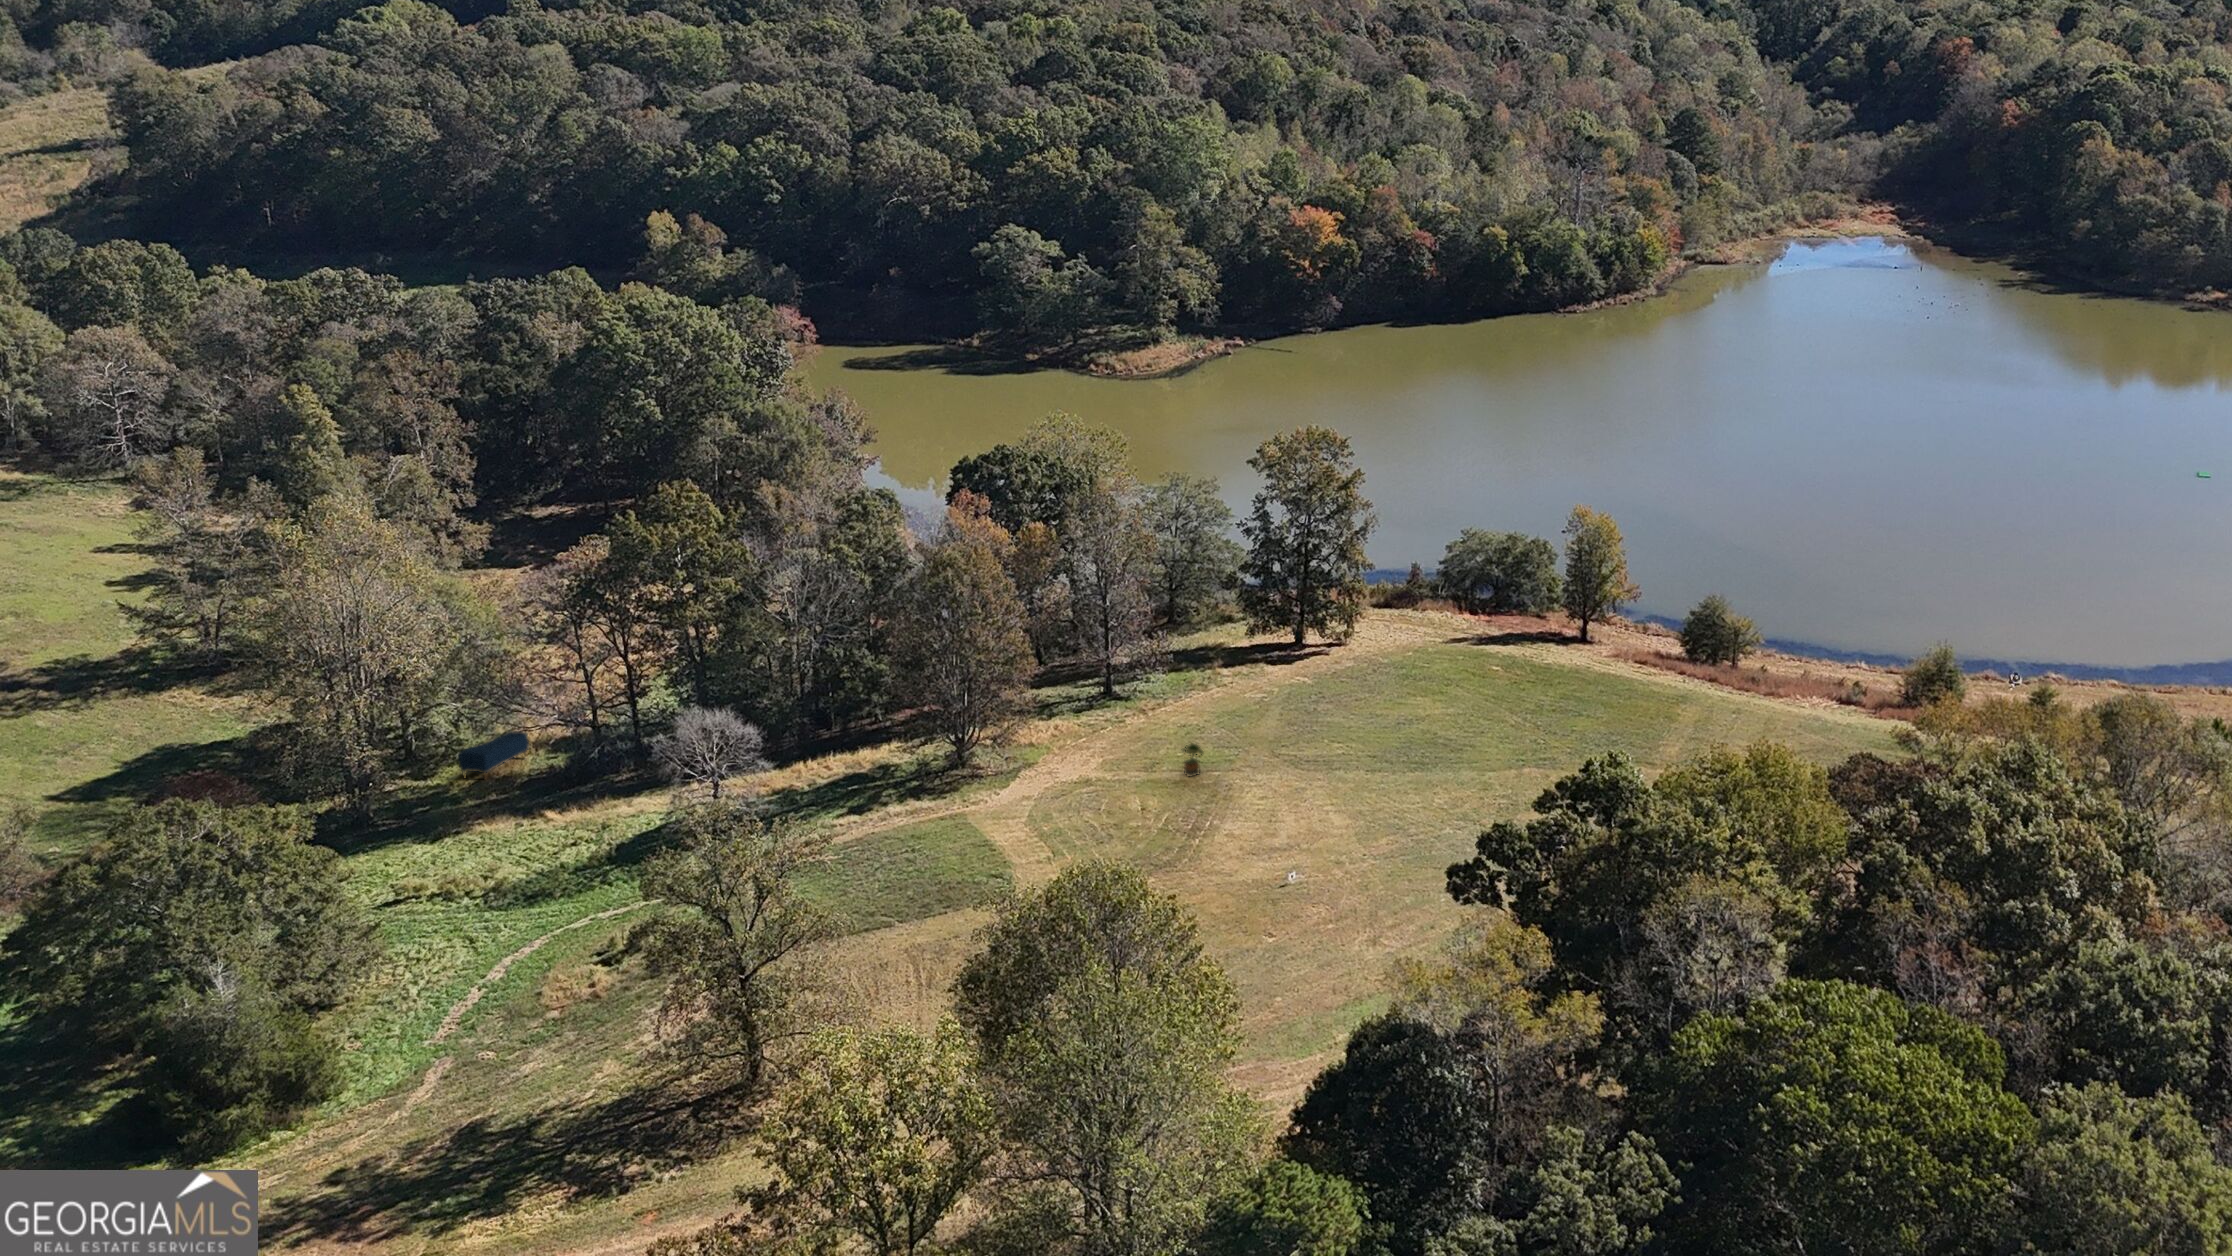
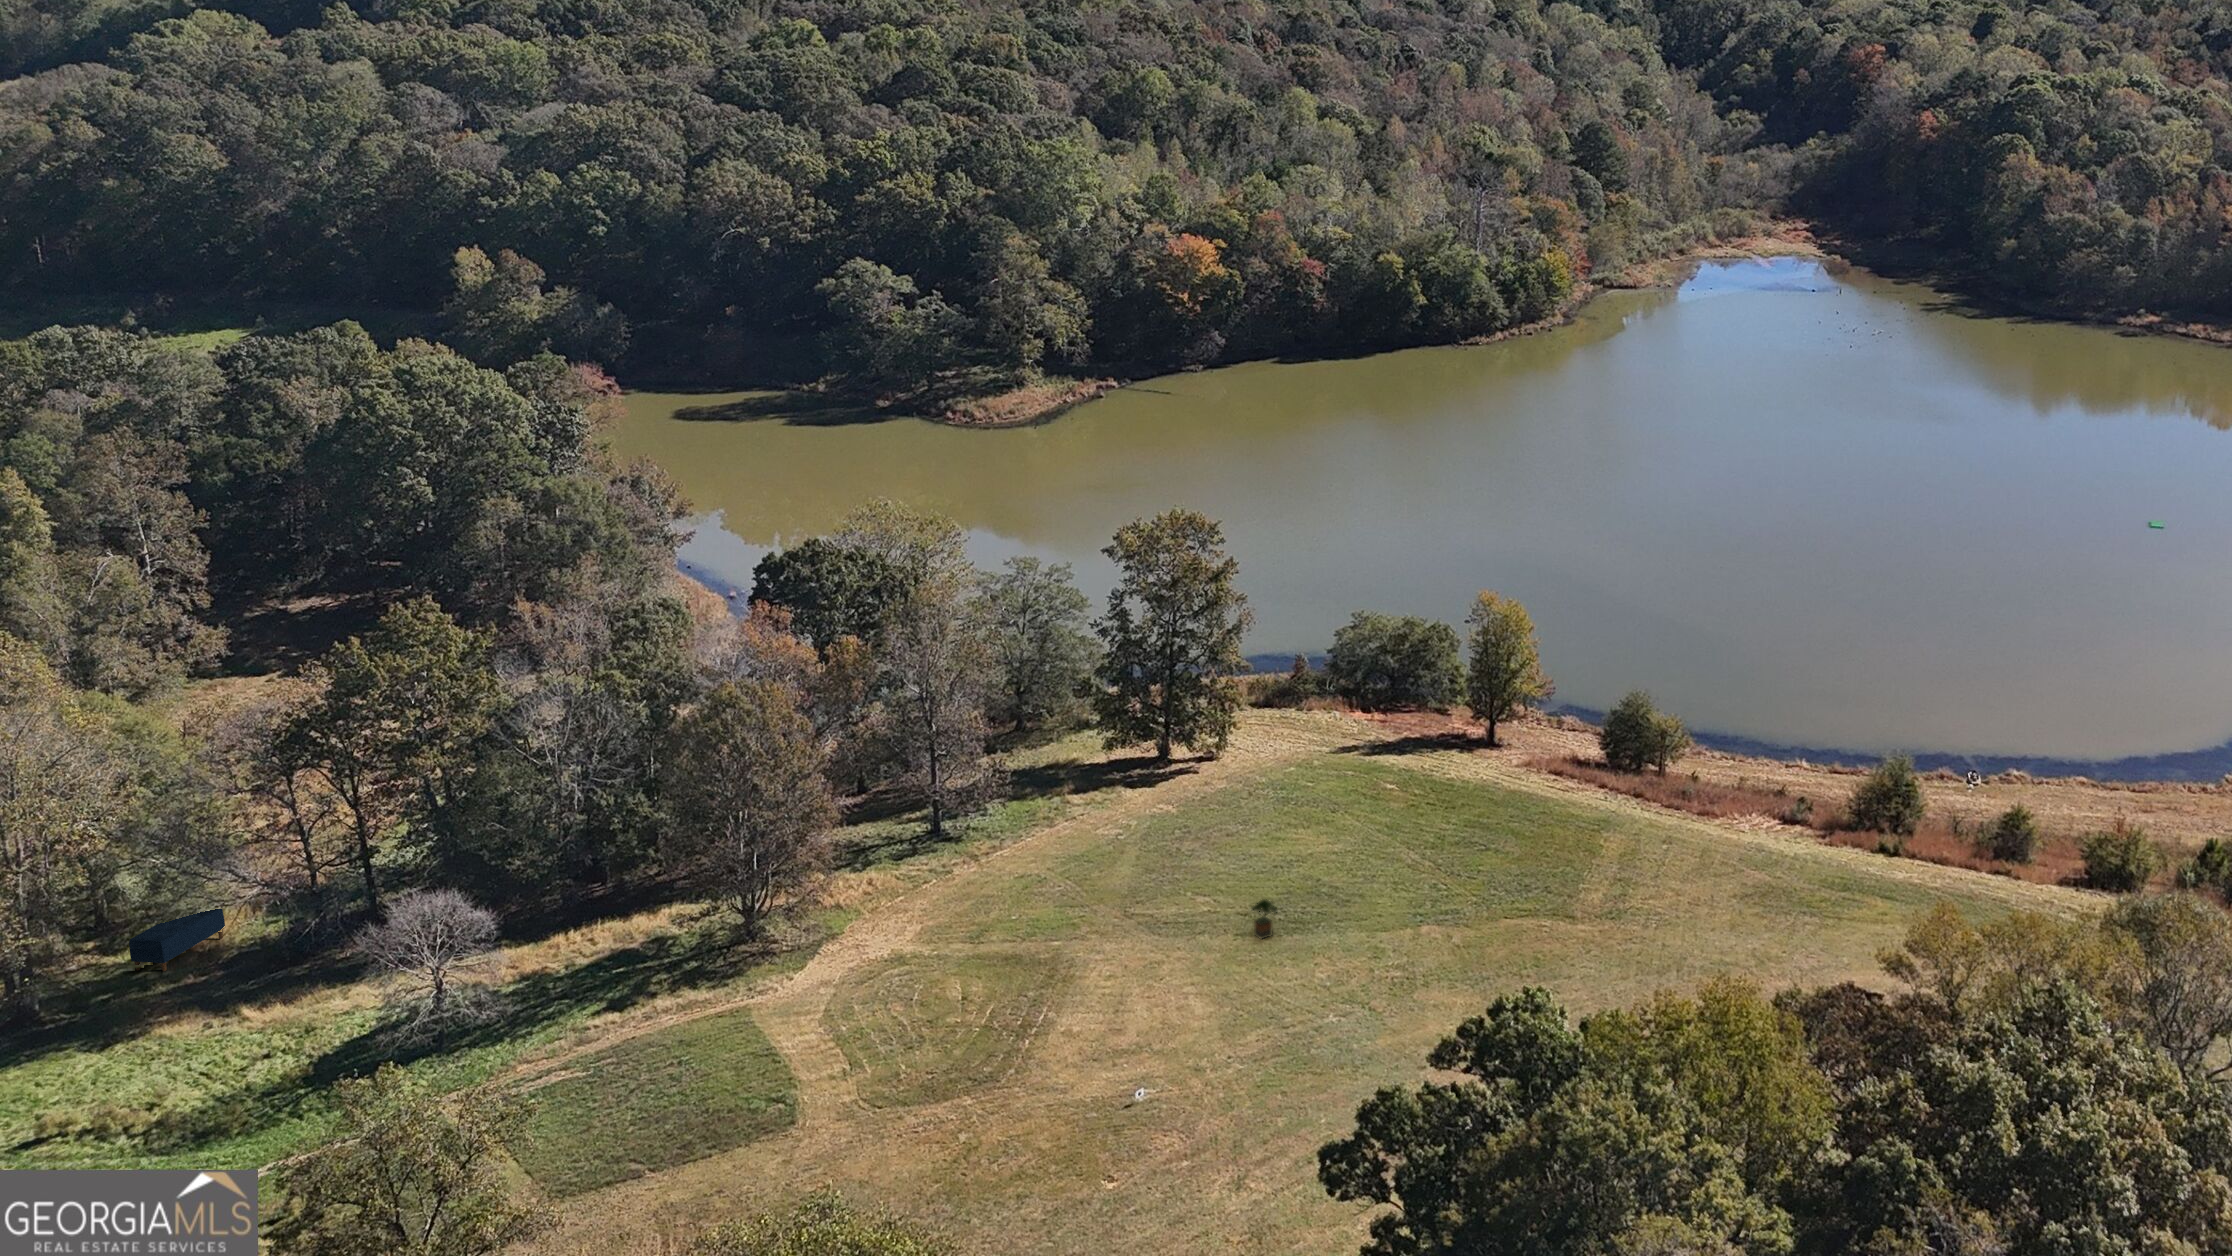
potted tree: present [1181,744,1203,776] -> present [1252,899,1278,939]

